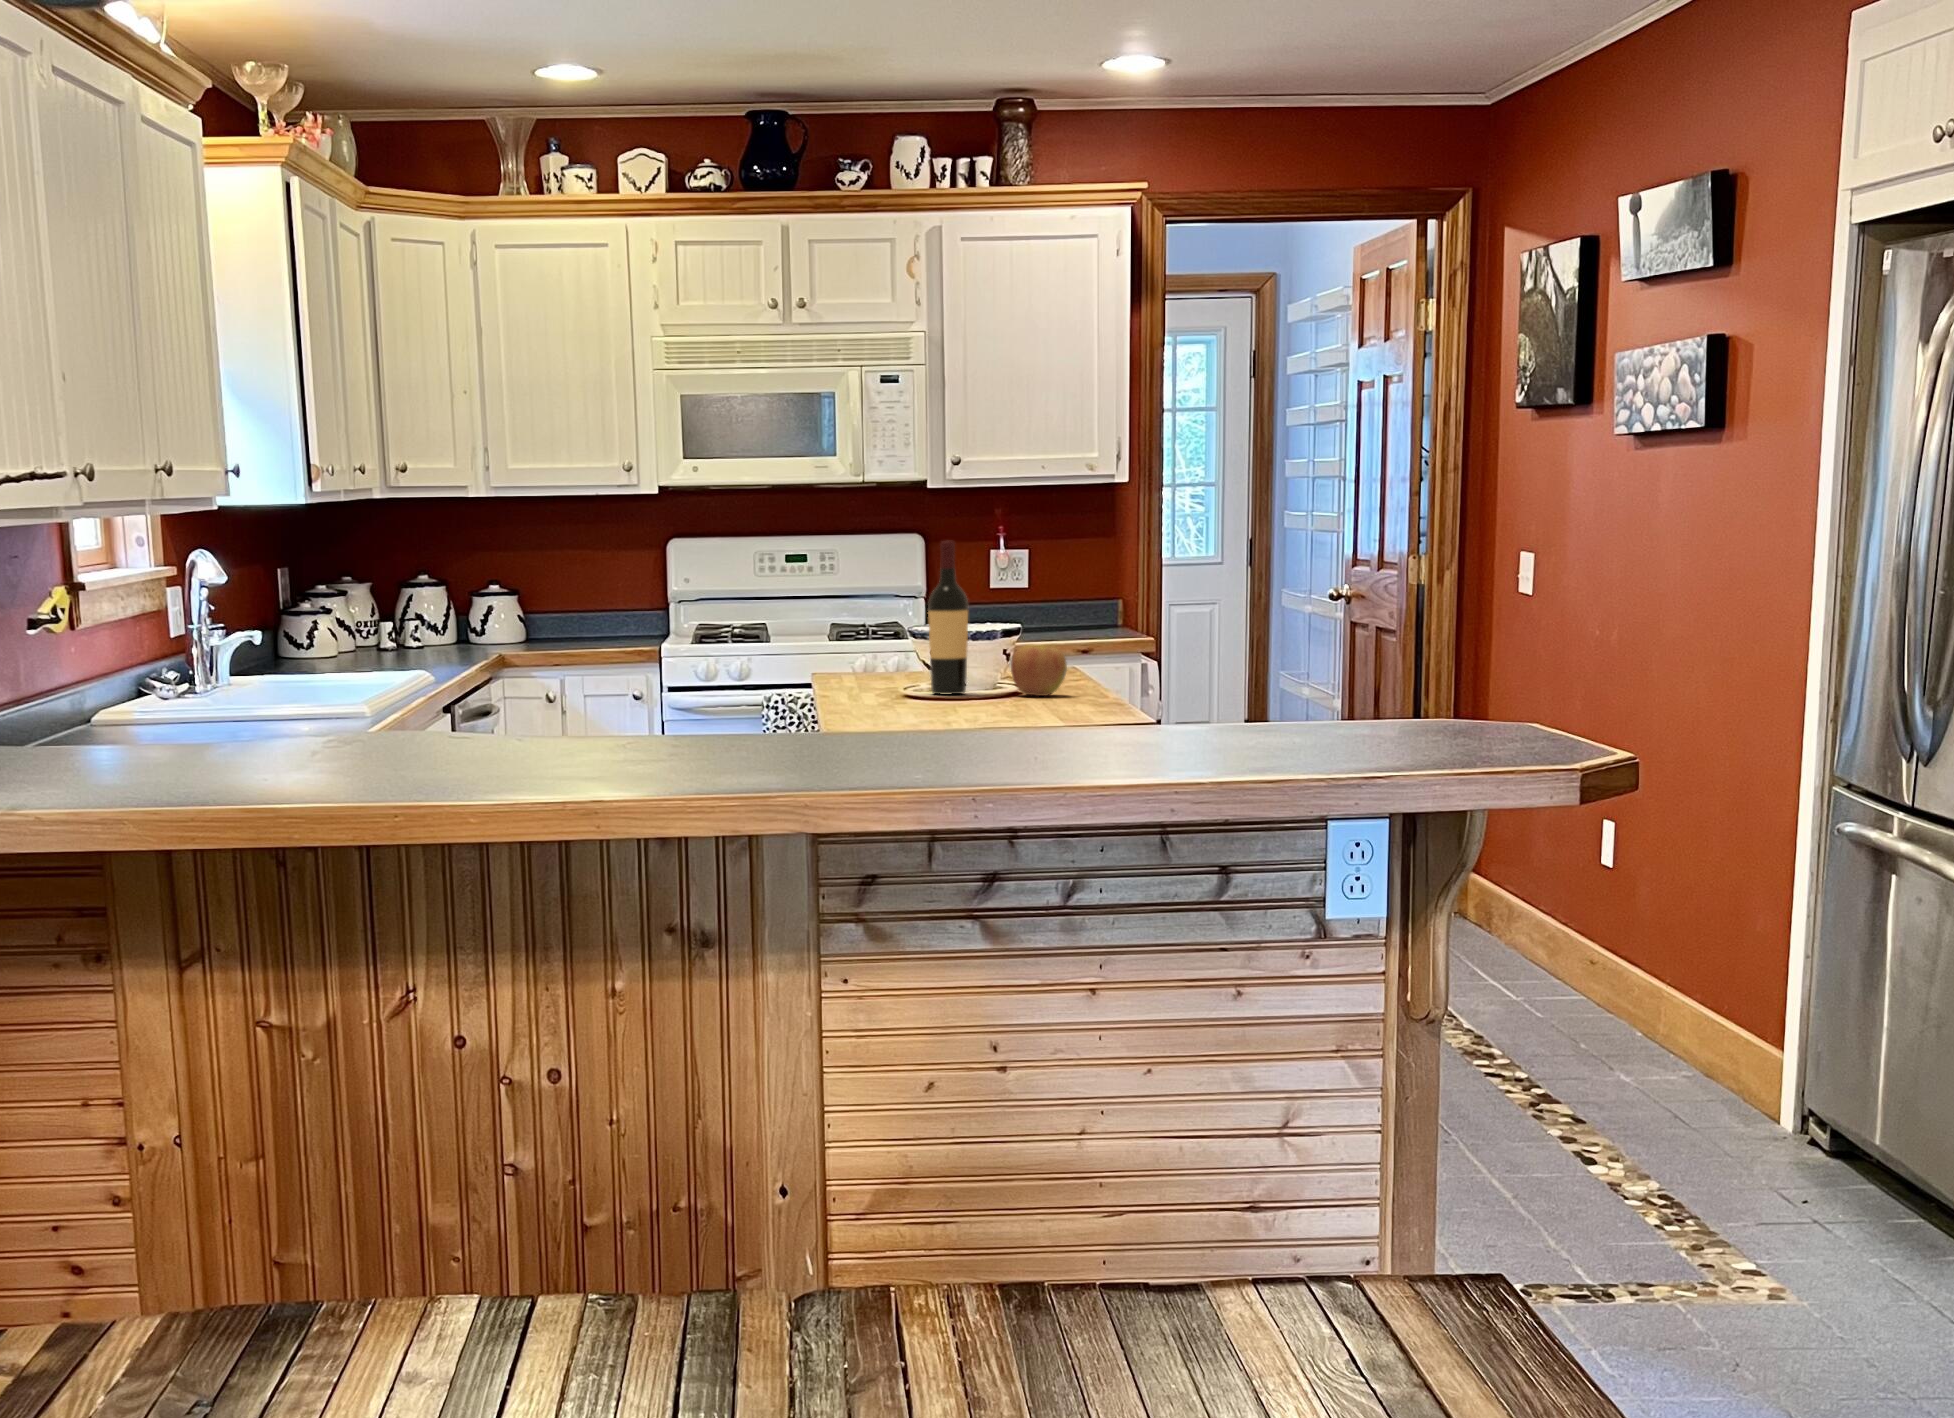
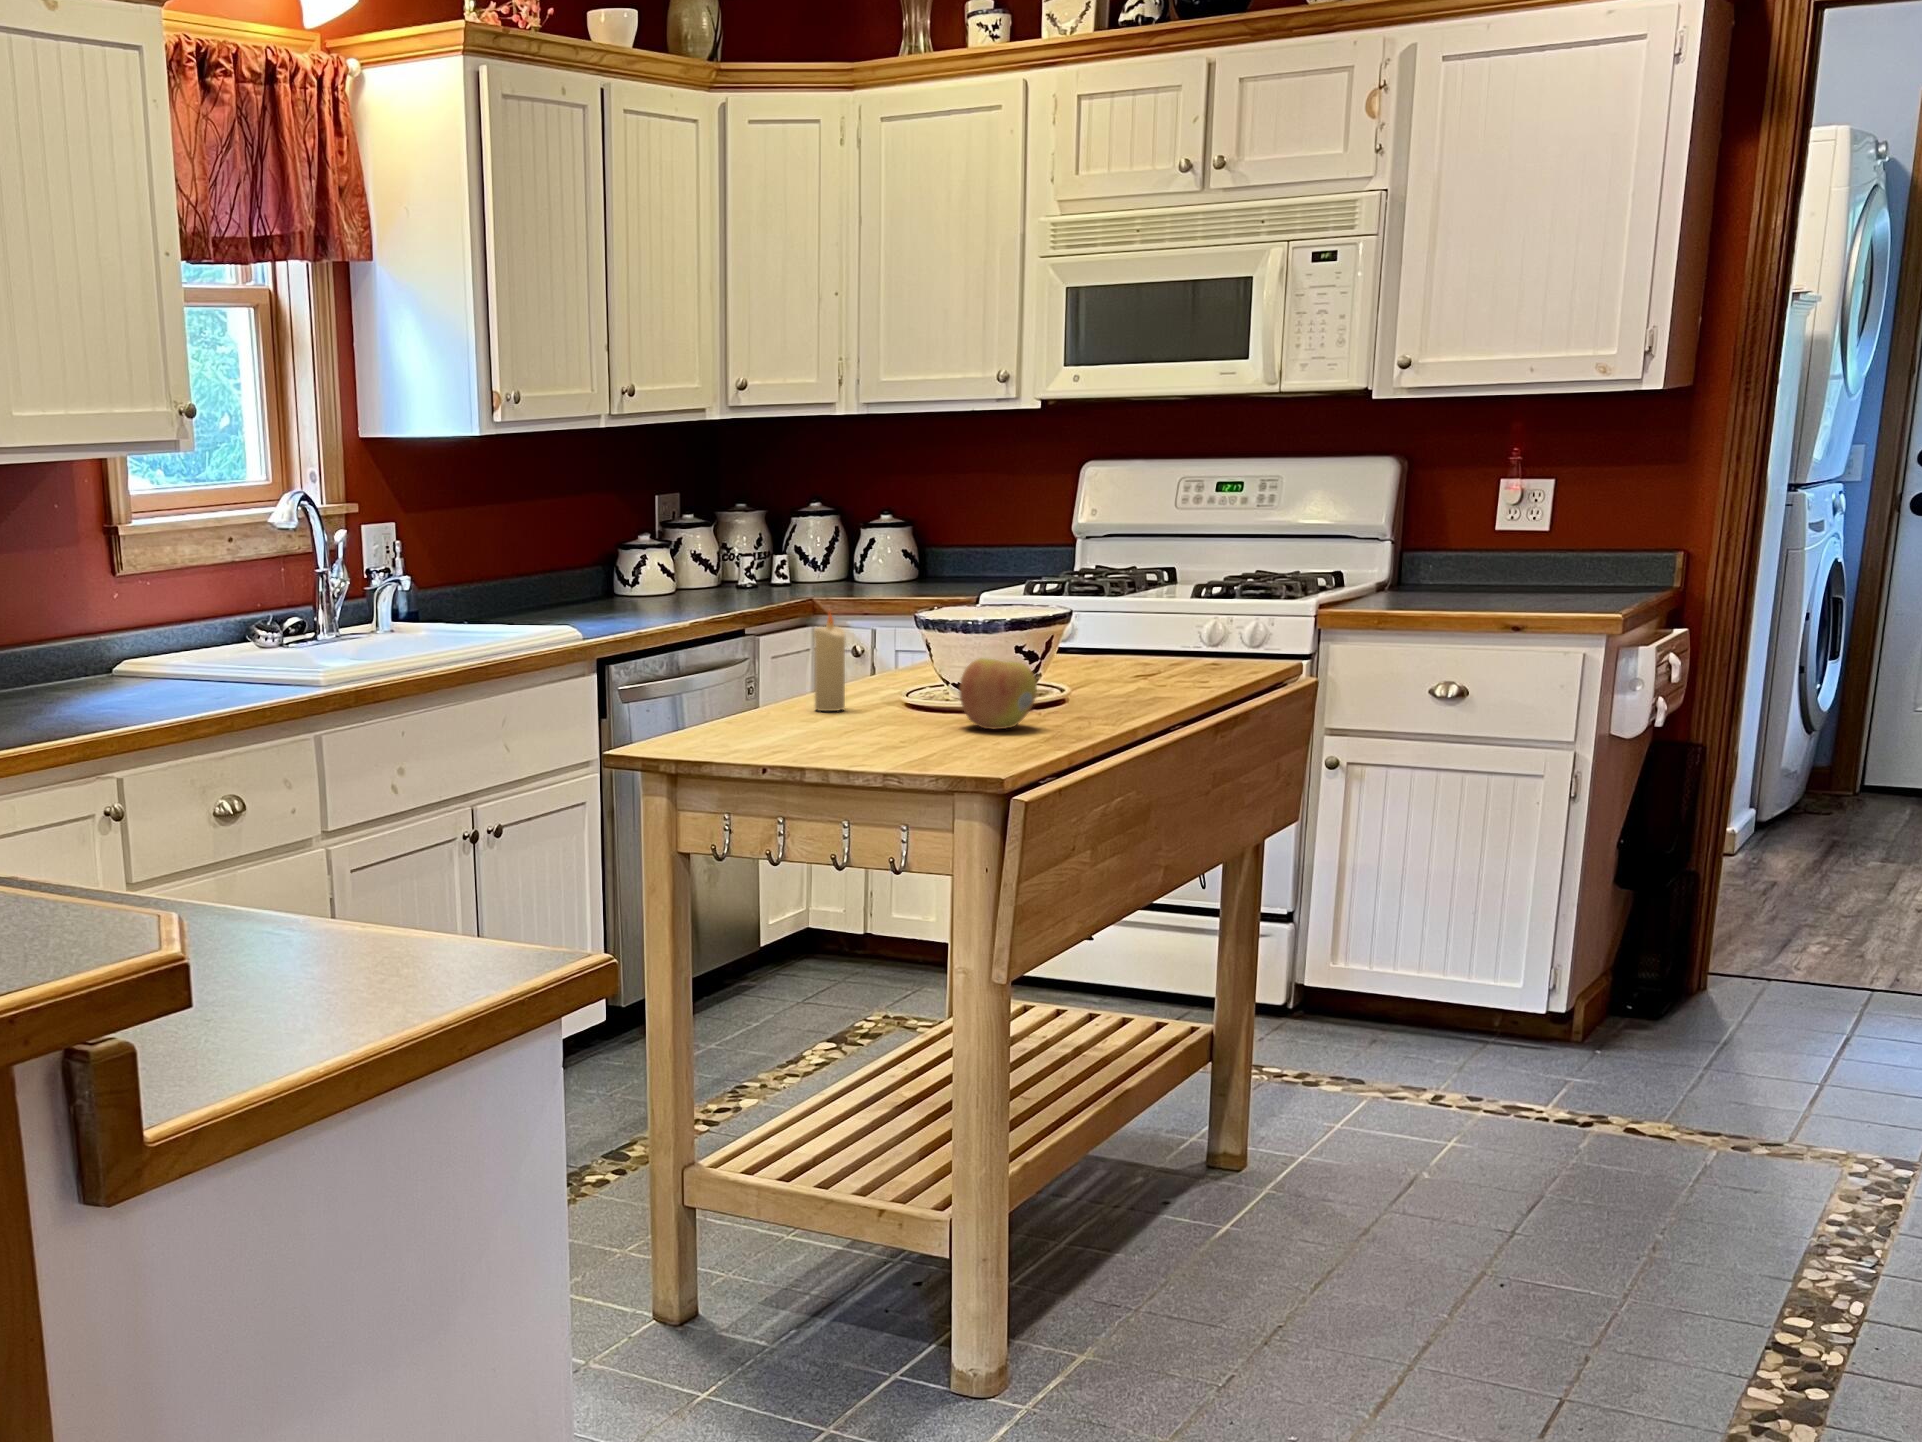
wine bottle: present [928,541,968,695] -> none [881,509,935,716]
candle: none [876,618,901,695] -> present [814,614,846,711]

